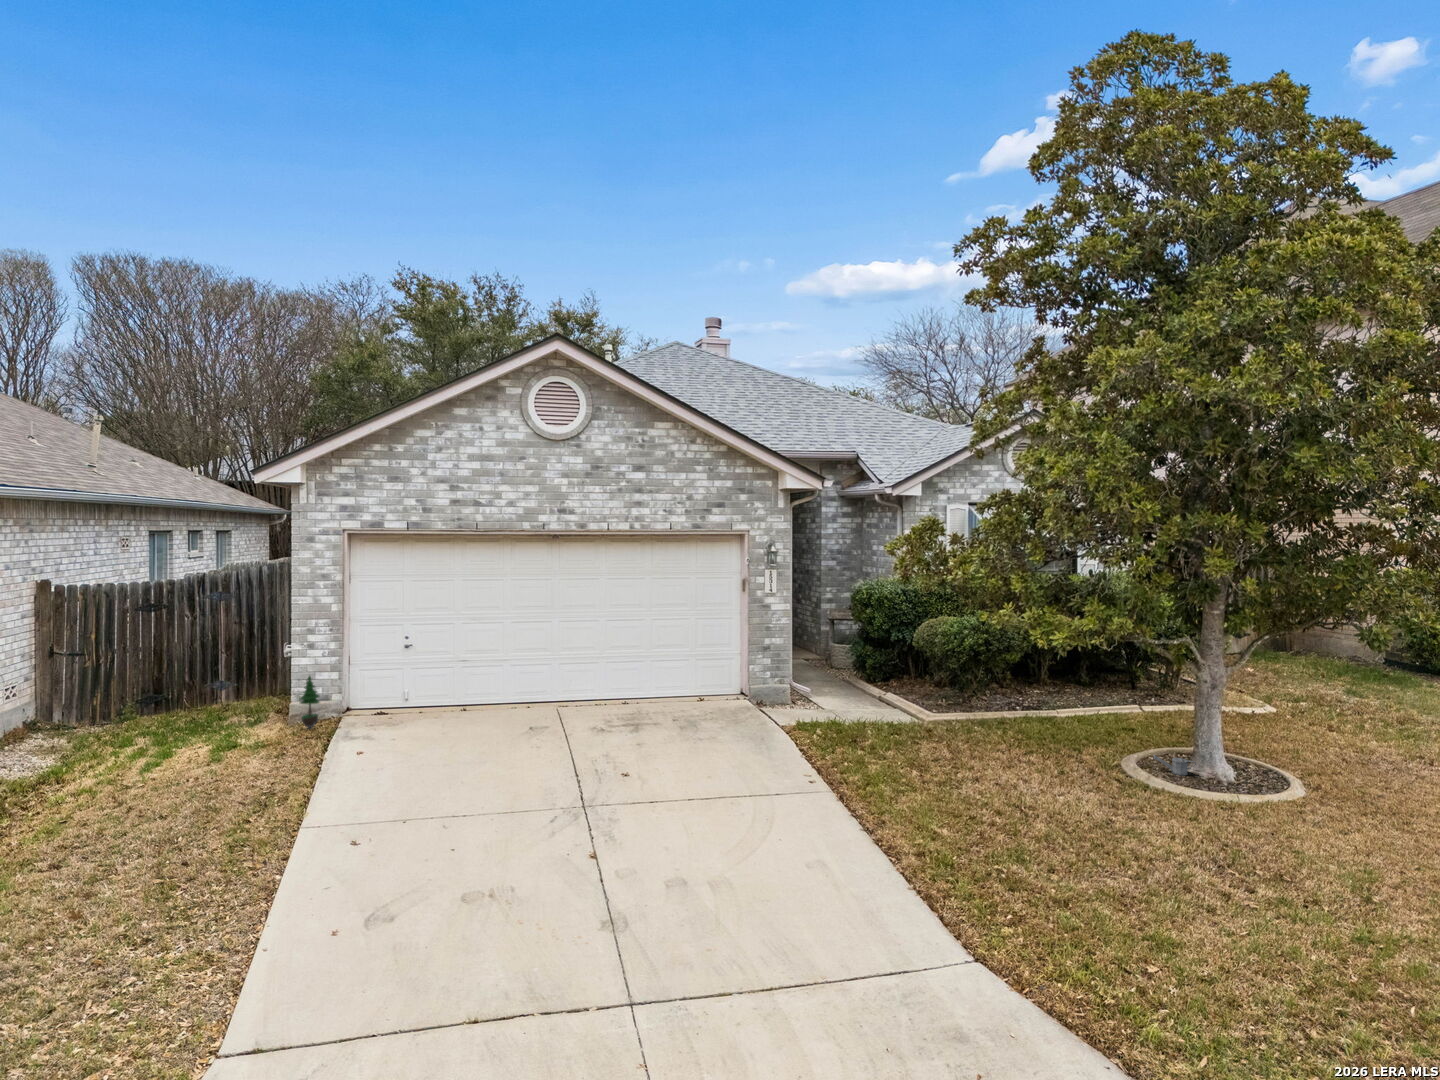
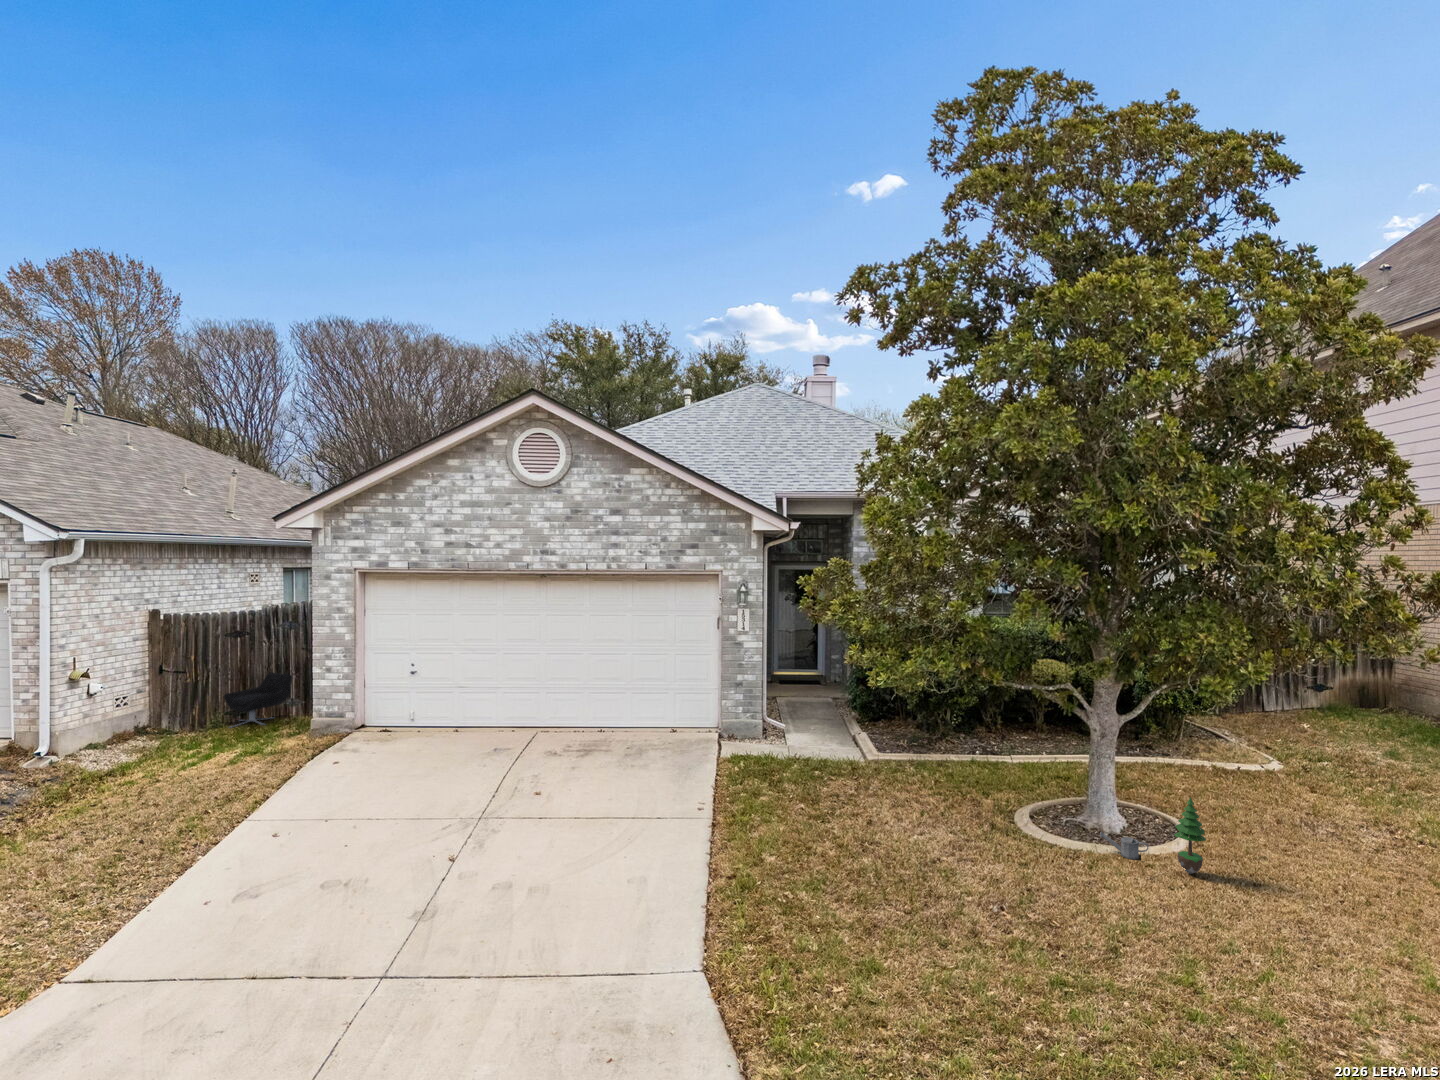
lounge chair: none [148,653,233,719] -> present [224,672,293,728]
potted tree: present [300,676,319,728] -> present [1175,797,1206,874]

